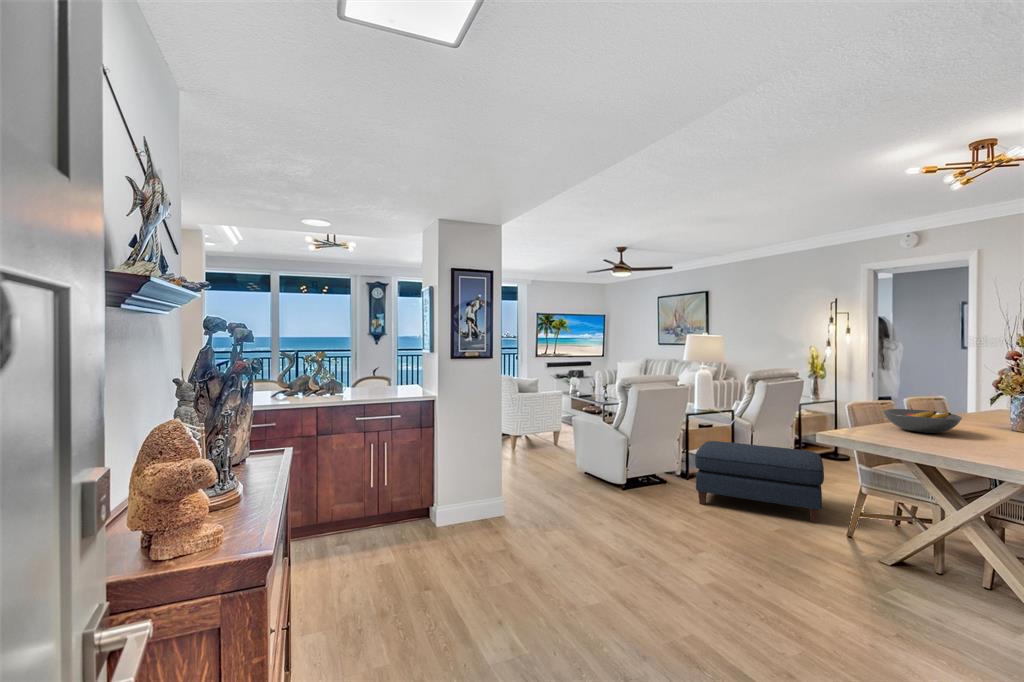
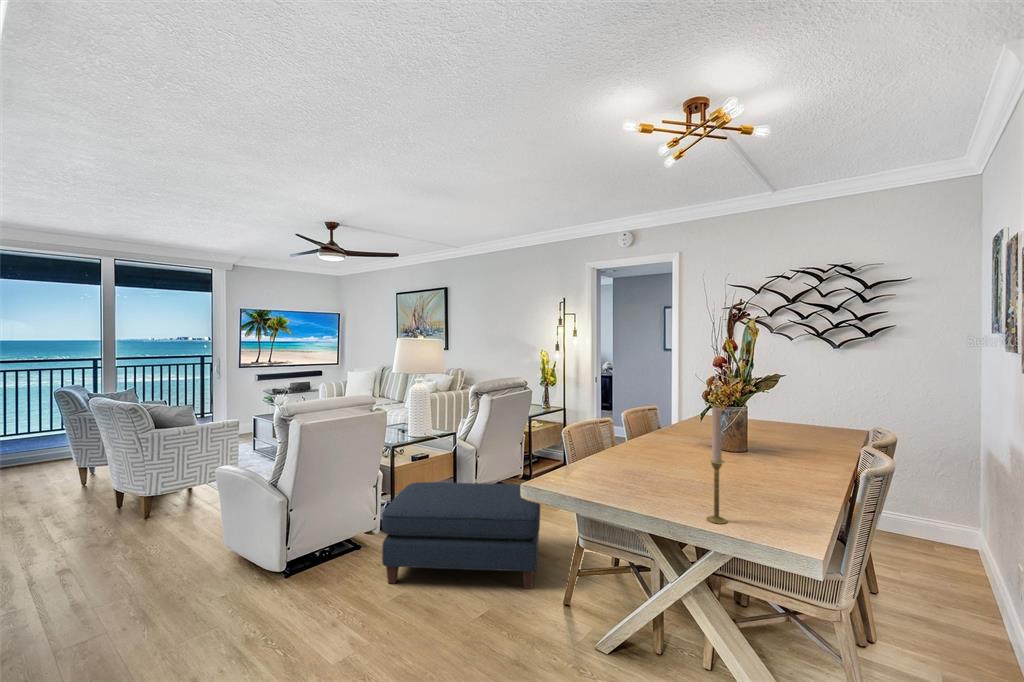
candlestick: none [973,379,992,456] -> present [706,407,727,523]
fruit bowl: present [883,409,962,433] -> none [599,438,684,474]

